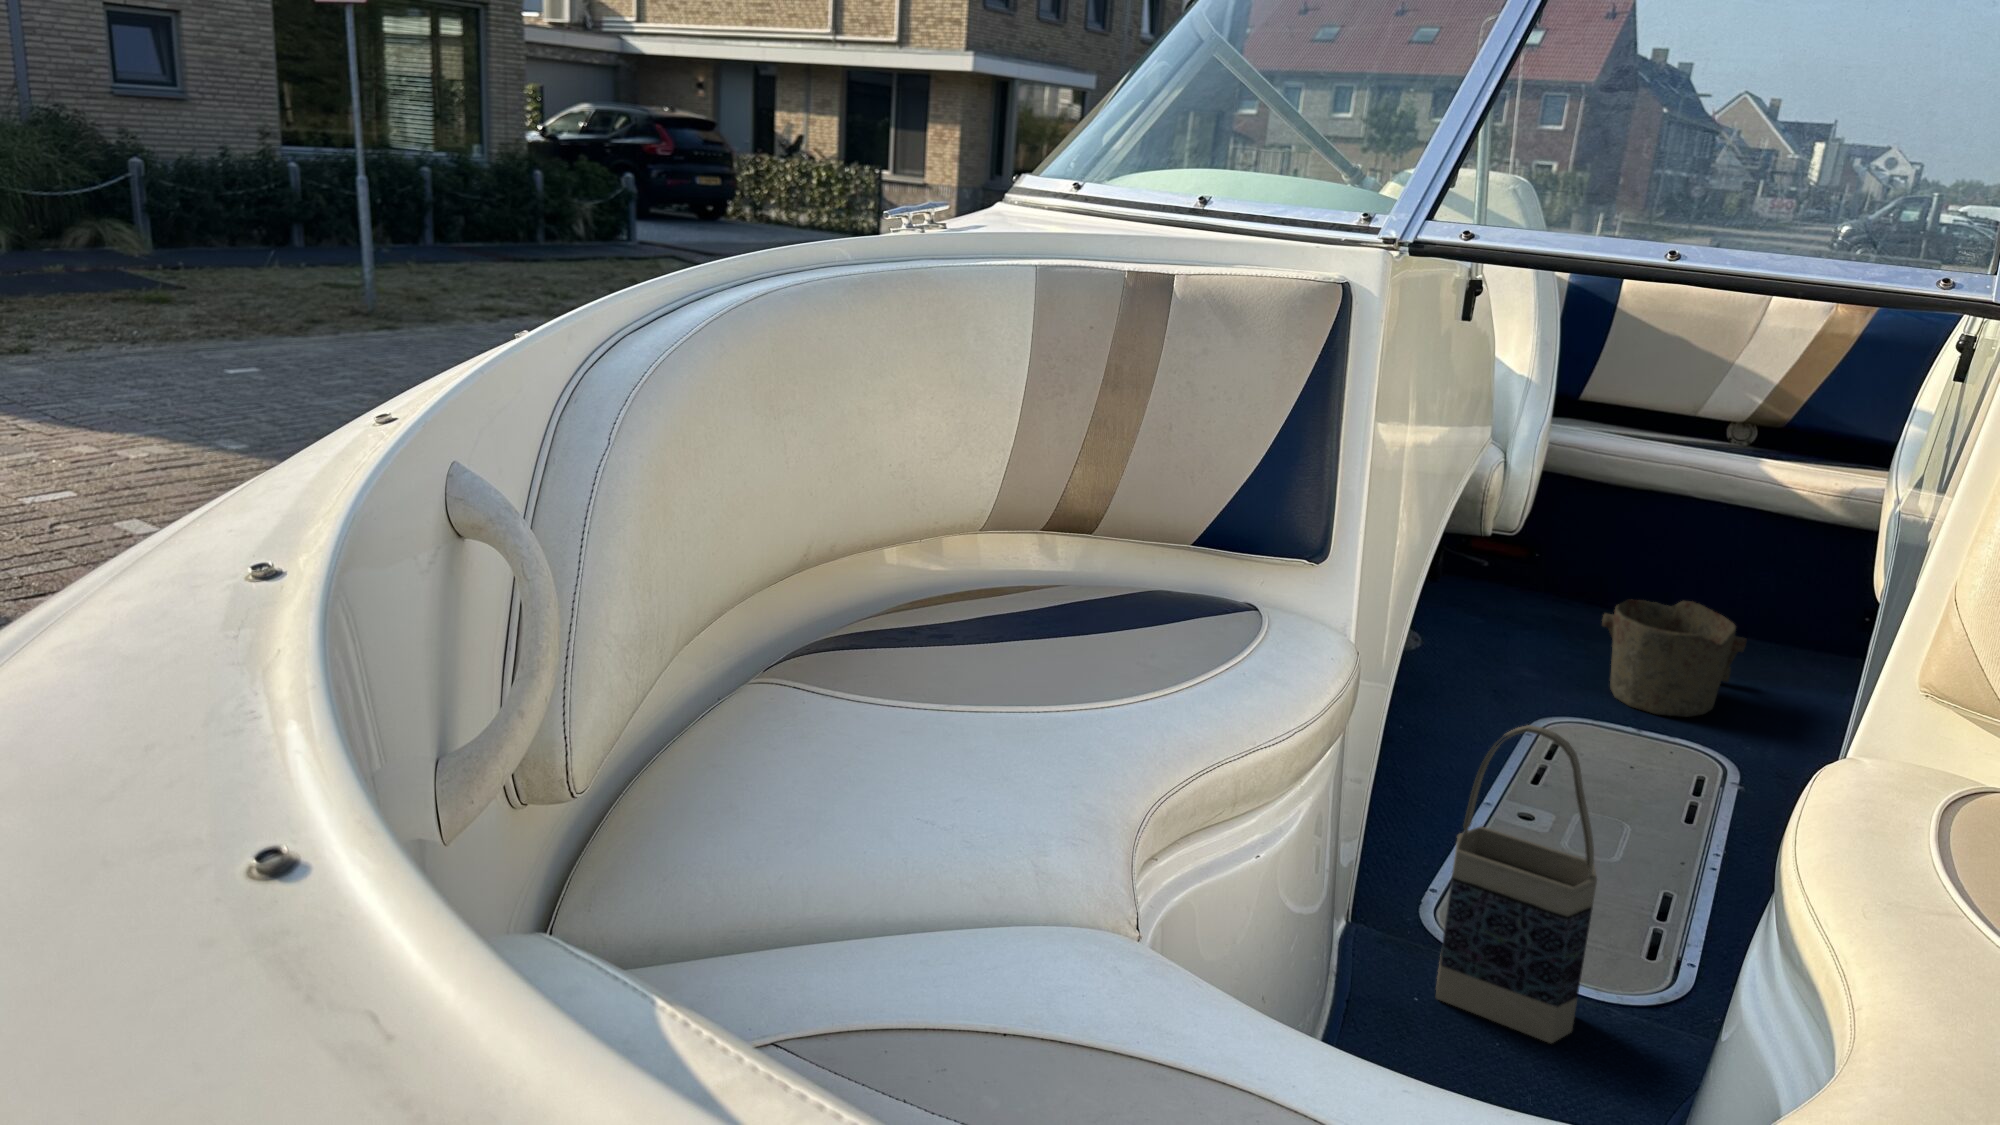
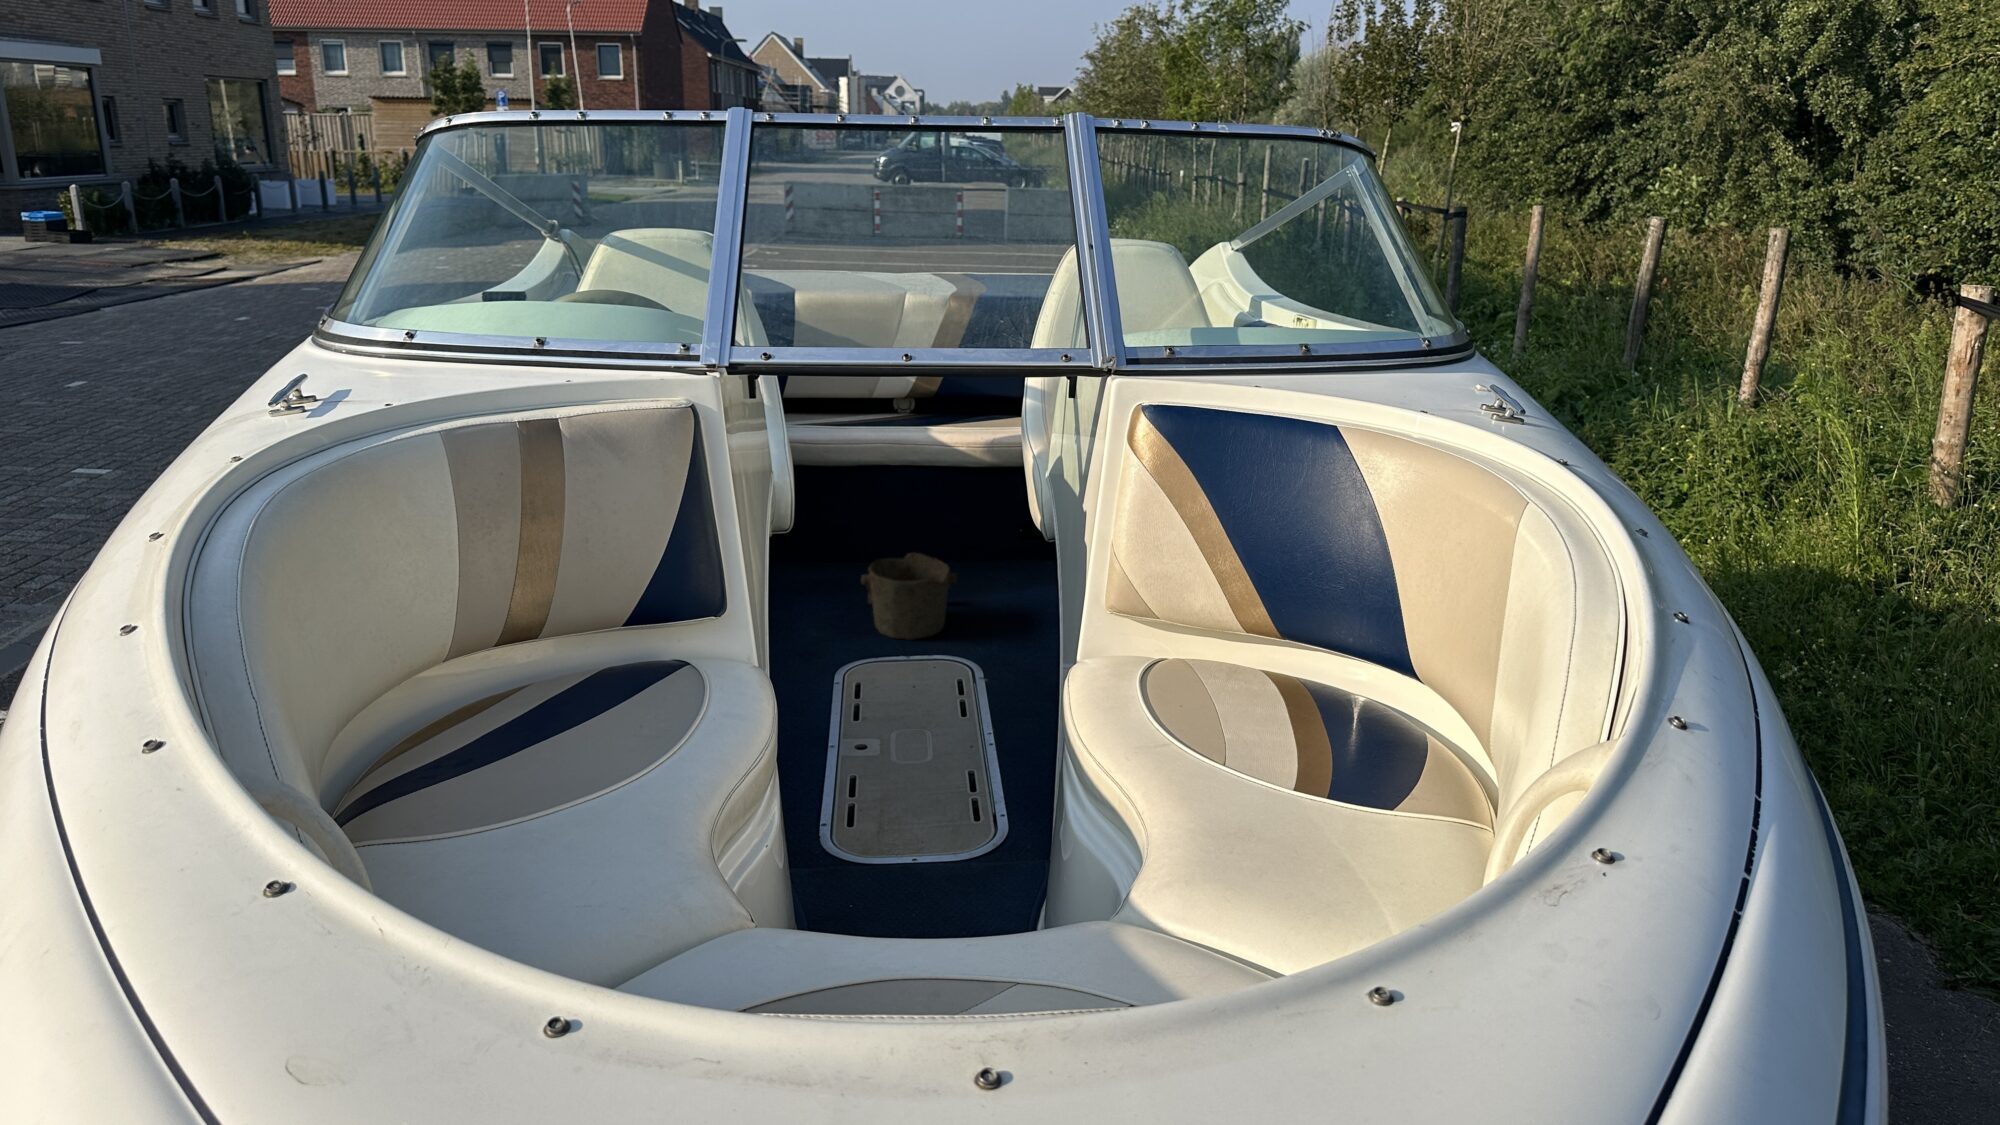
bag: present [1436,725,1597,1043] -> none [857,702,953,903]

